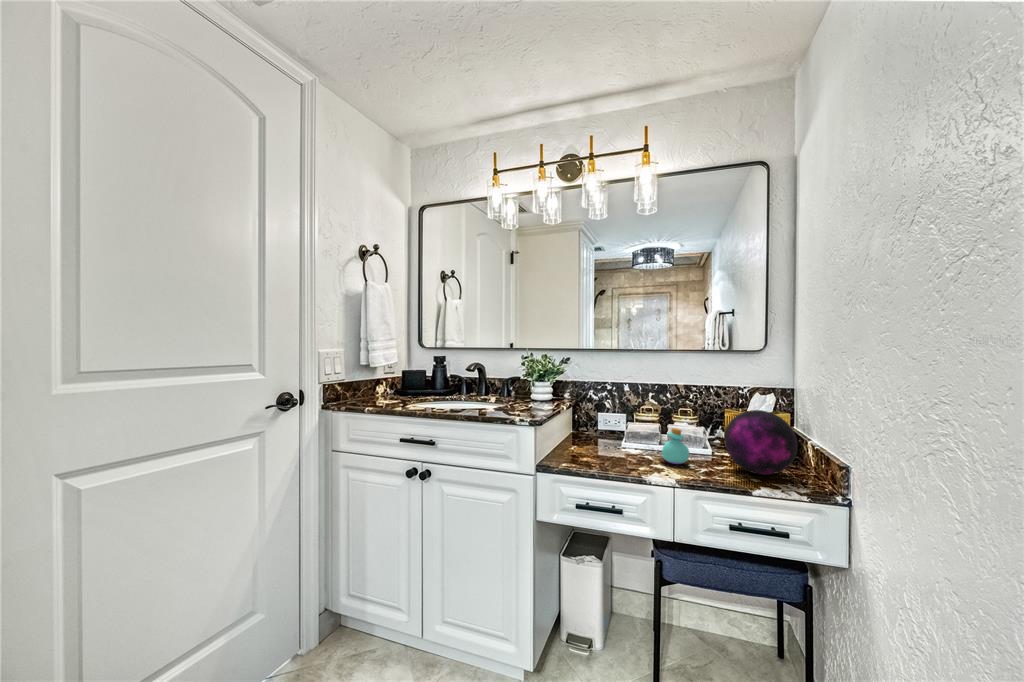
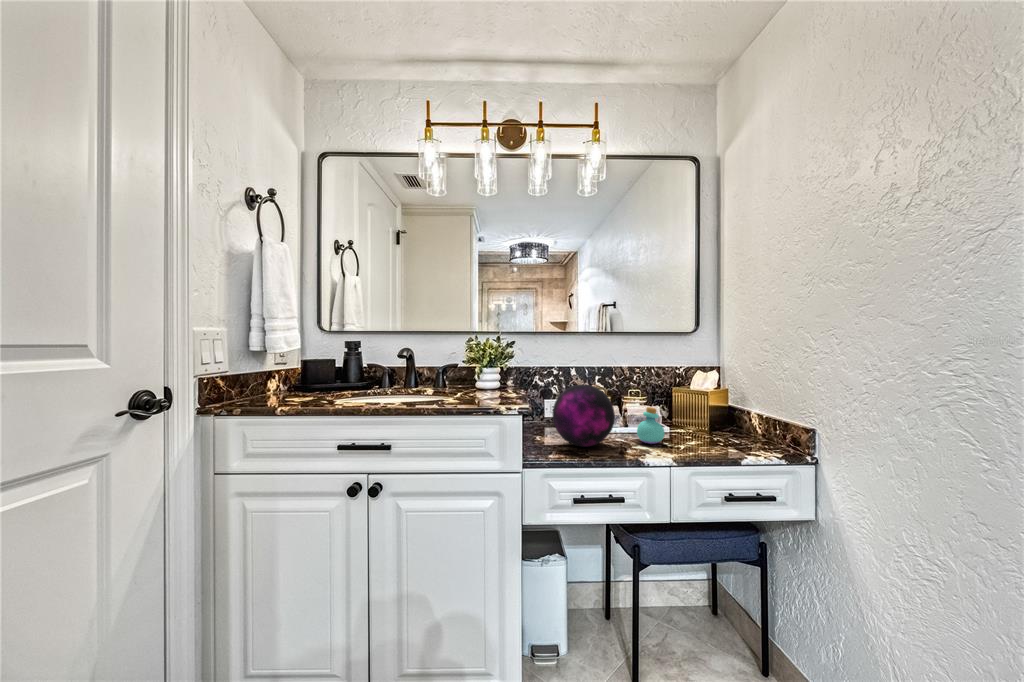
decorative orb: present [724,410,798,475] -> present [552,385,615,447]

